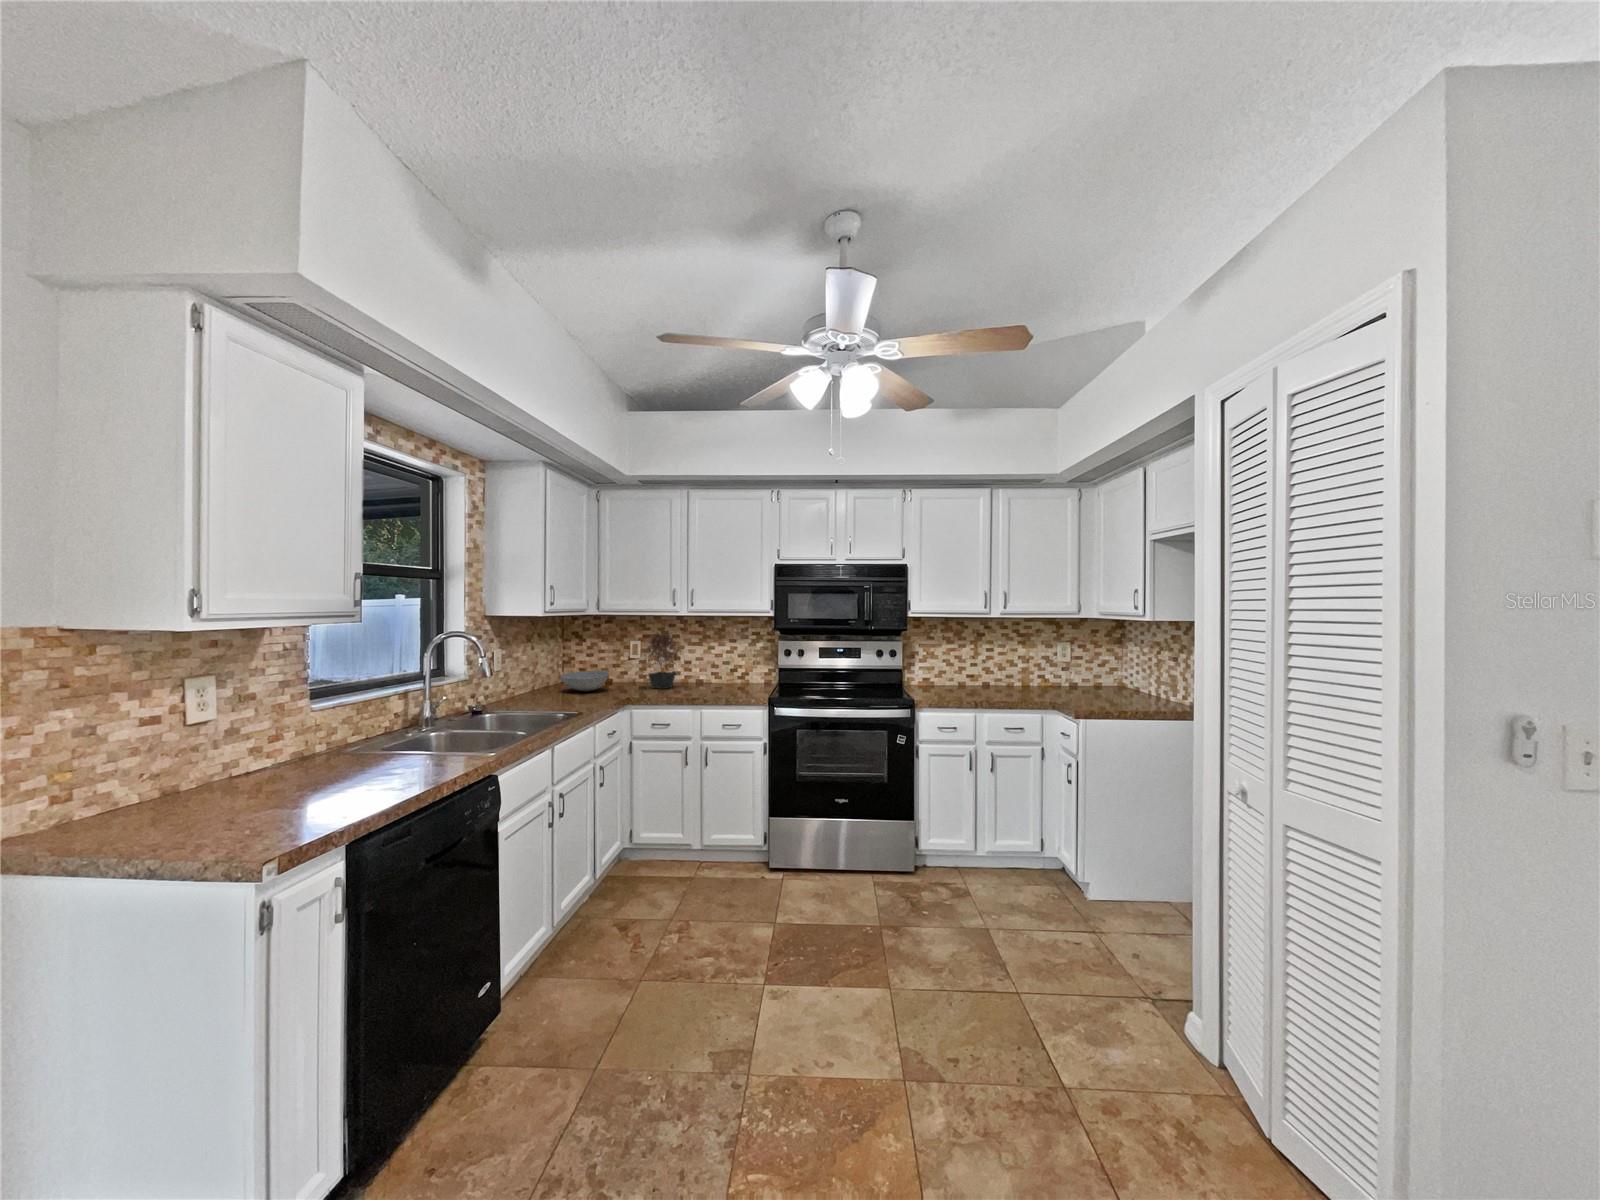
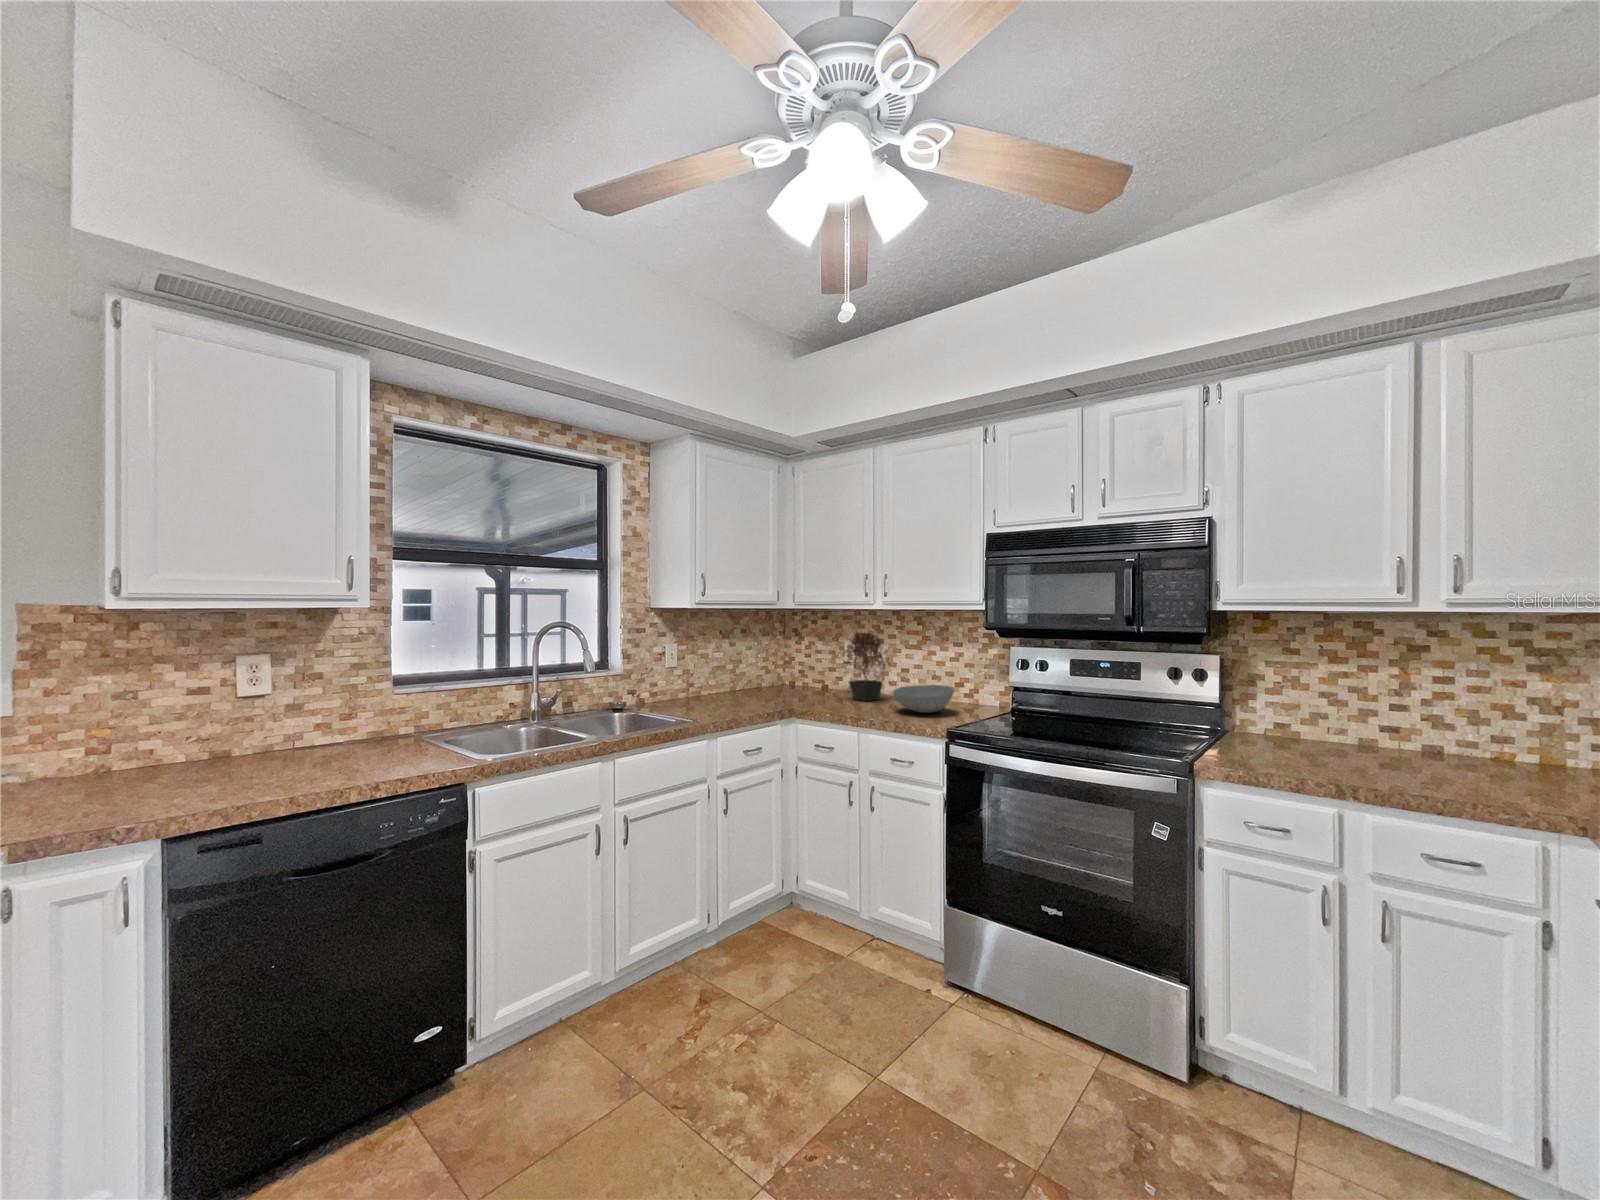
bowl: present [561,671,609,691] -> present [893,685,954,713]

